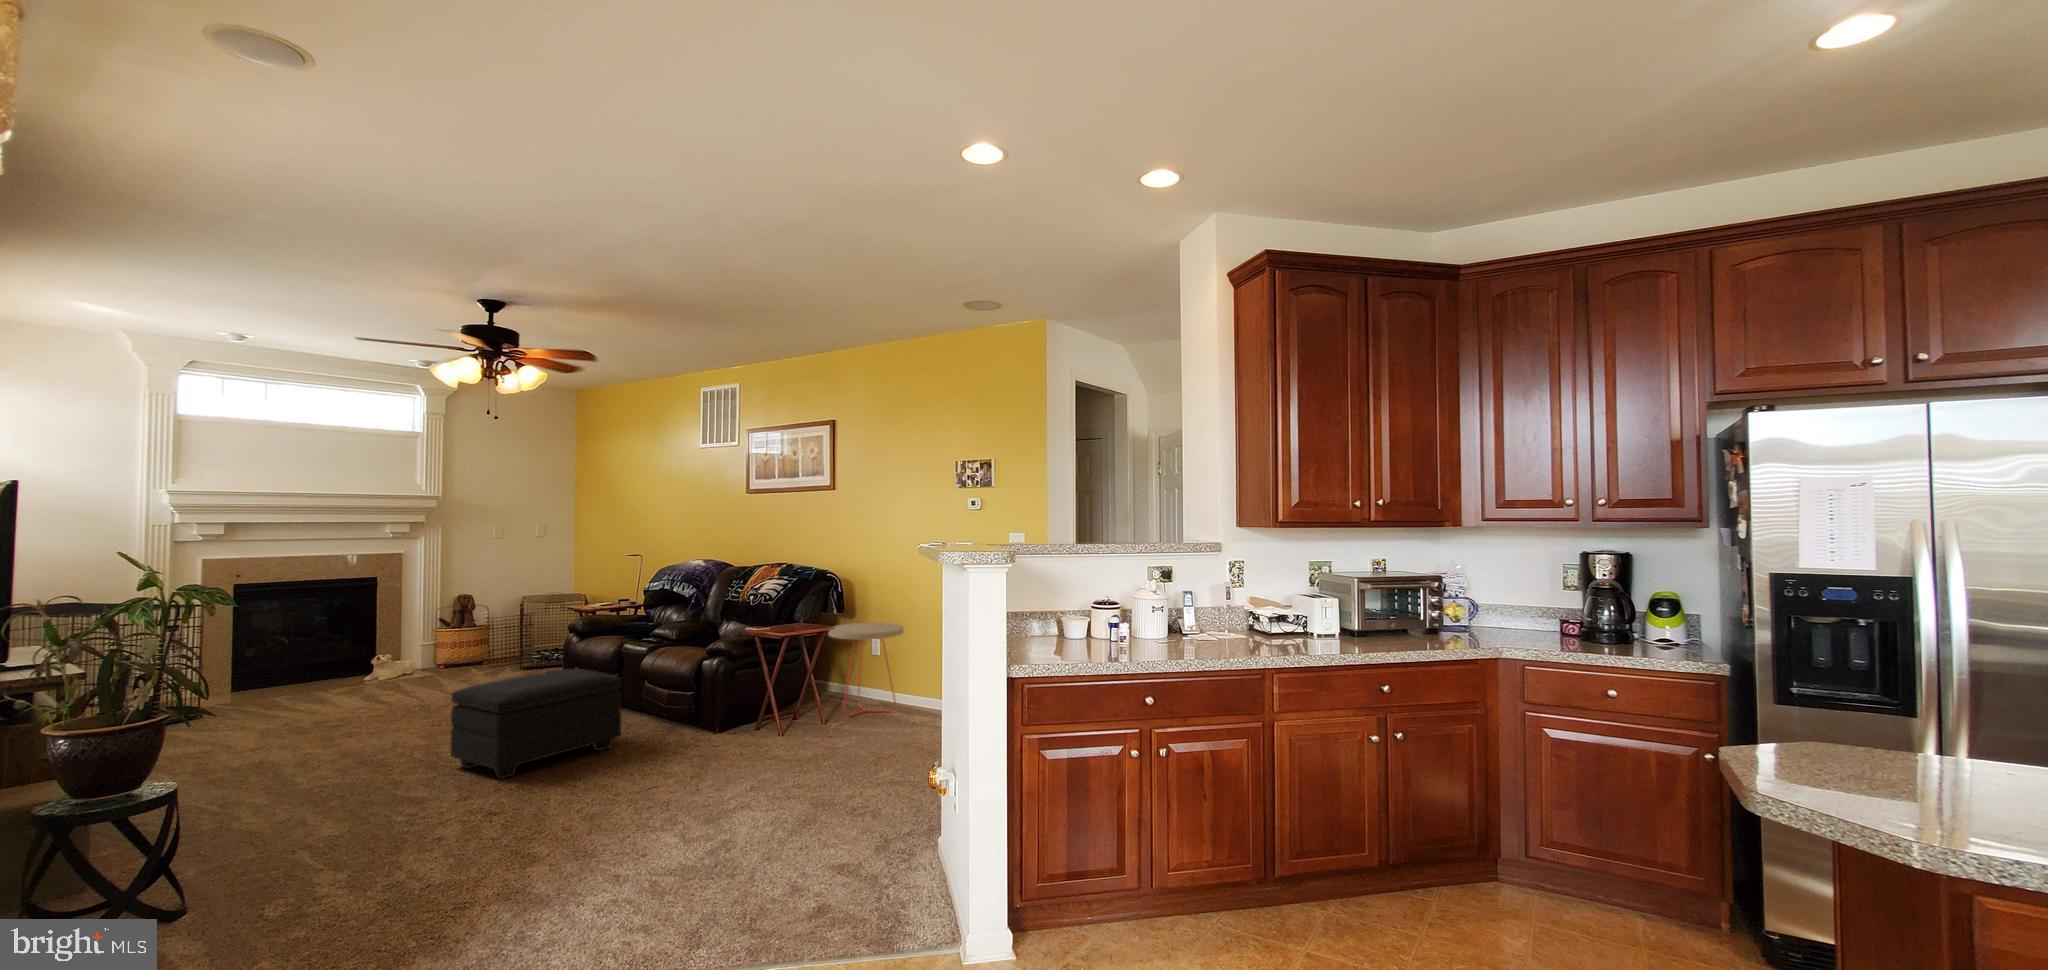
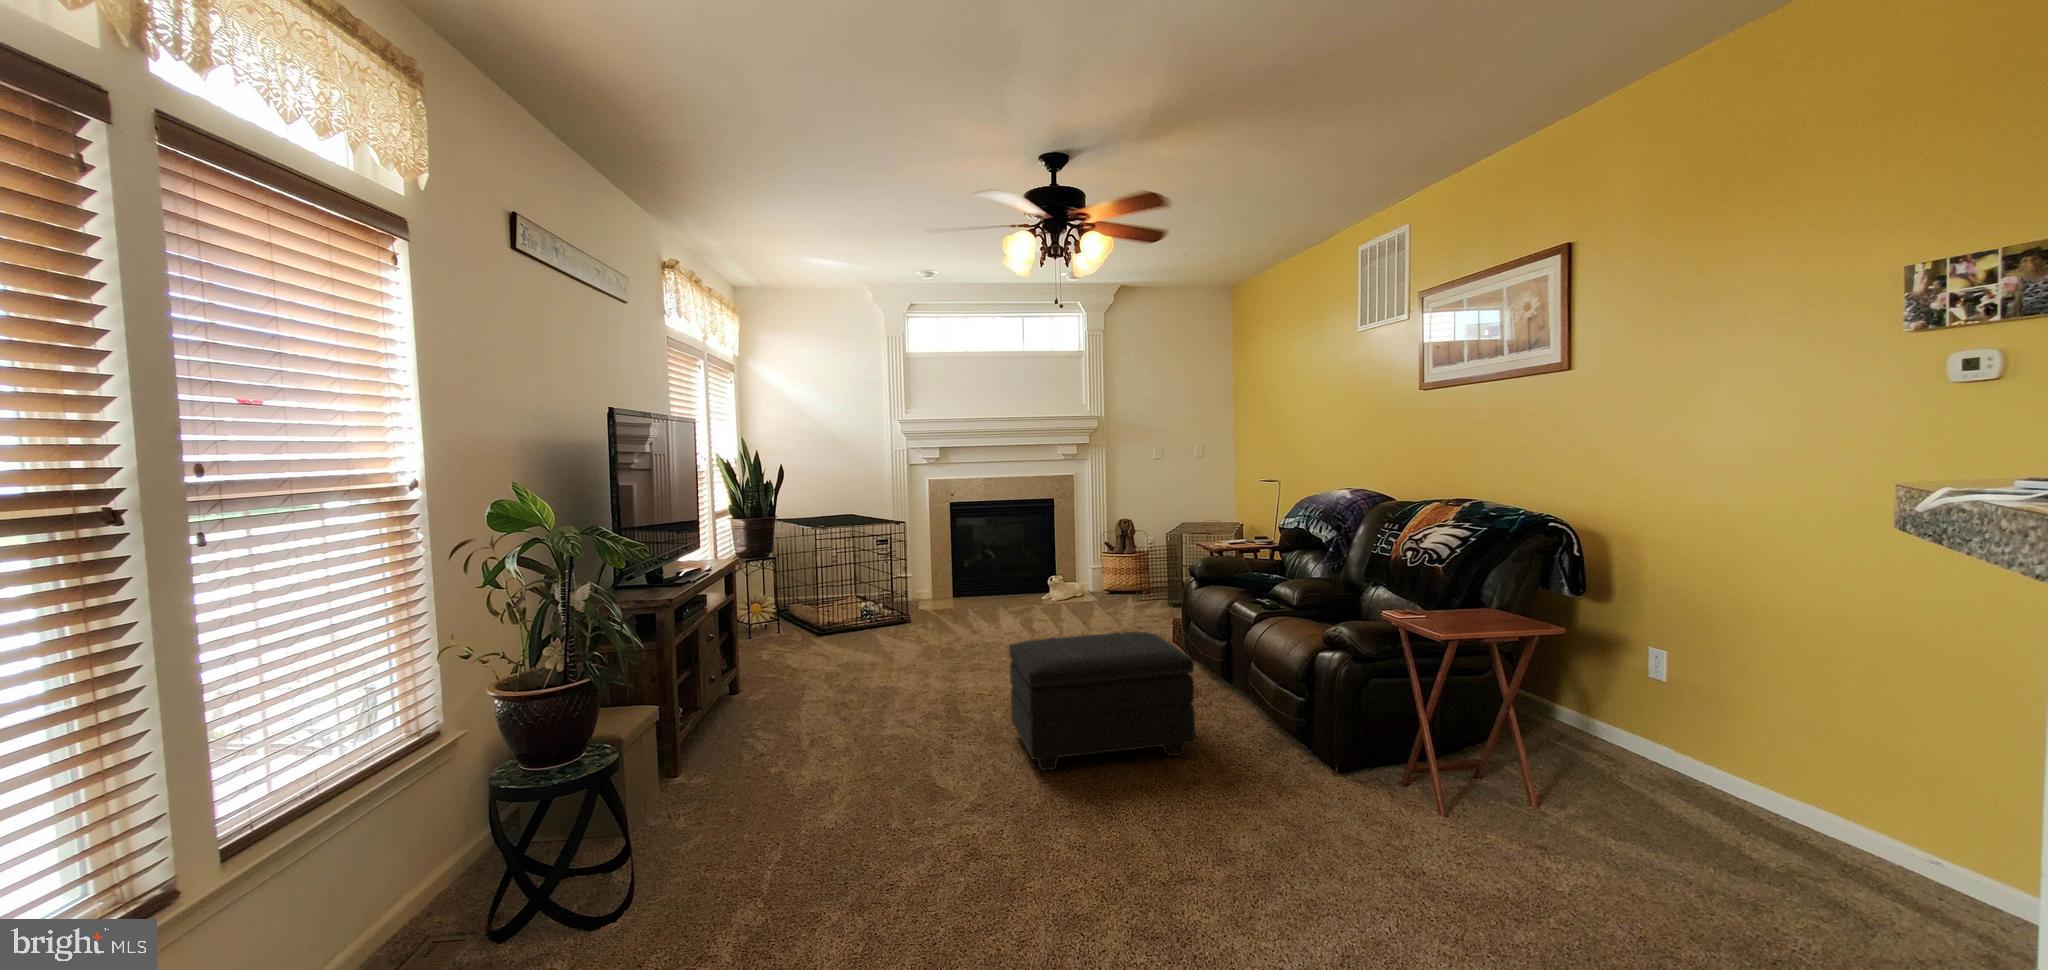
side table: present [828,623,904,716] -> none [1548,617,1734,811]

